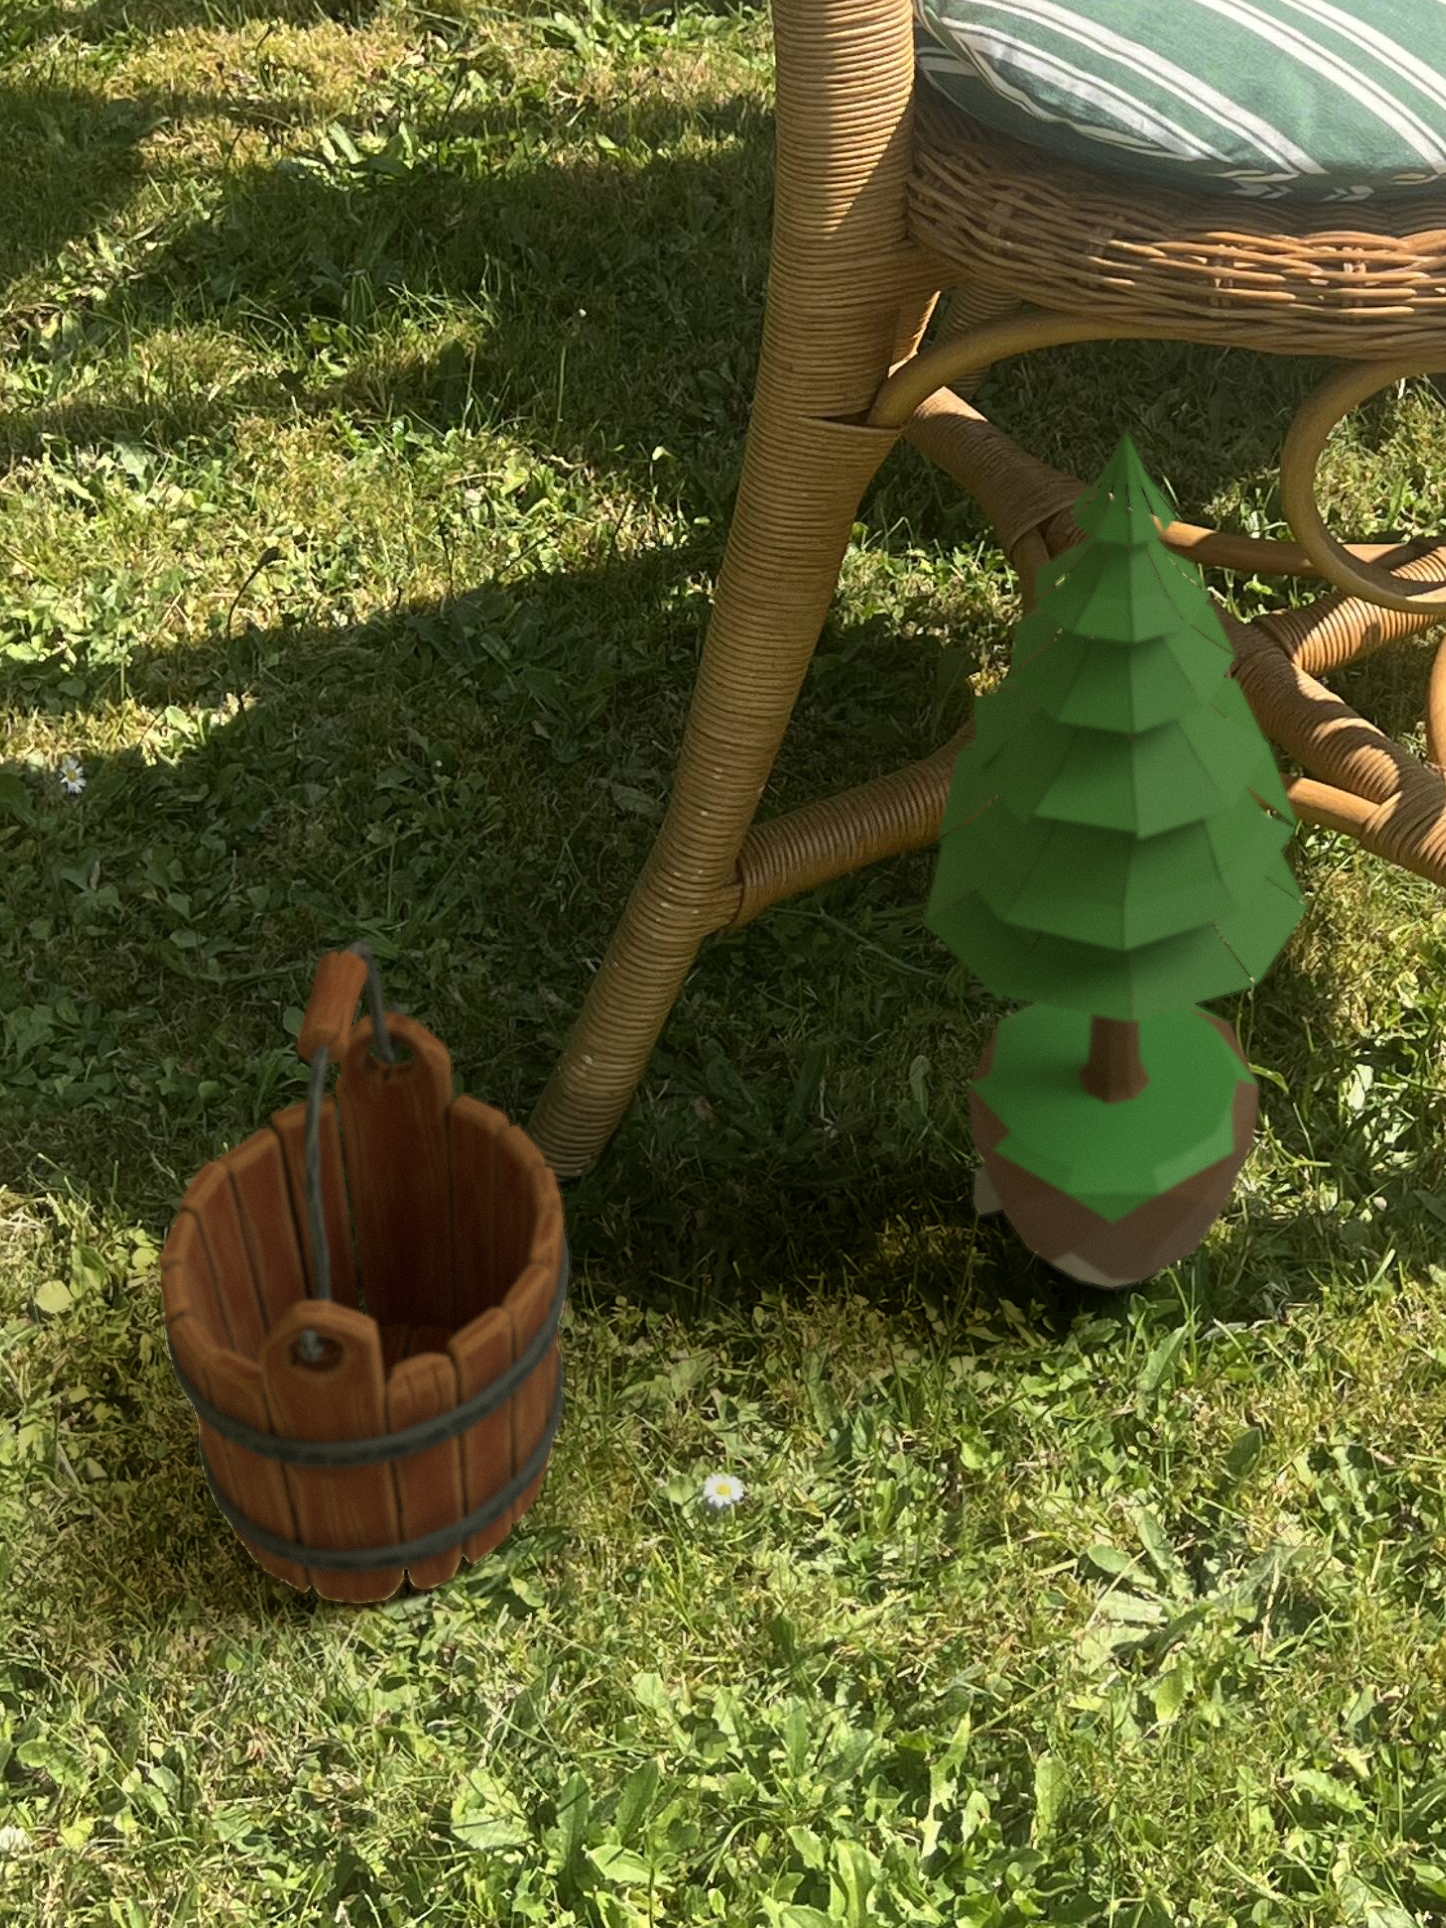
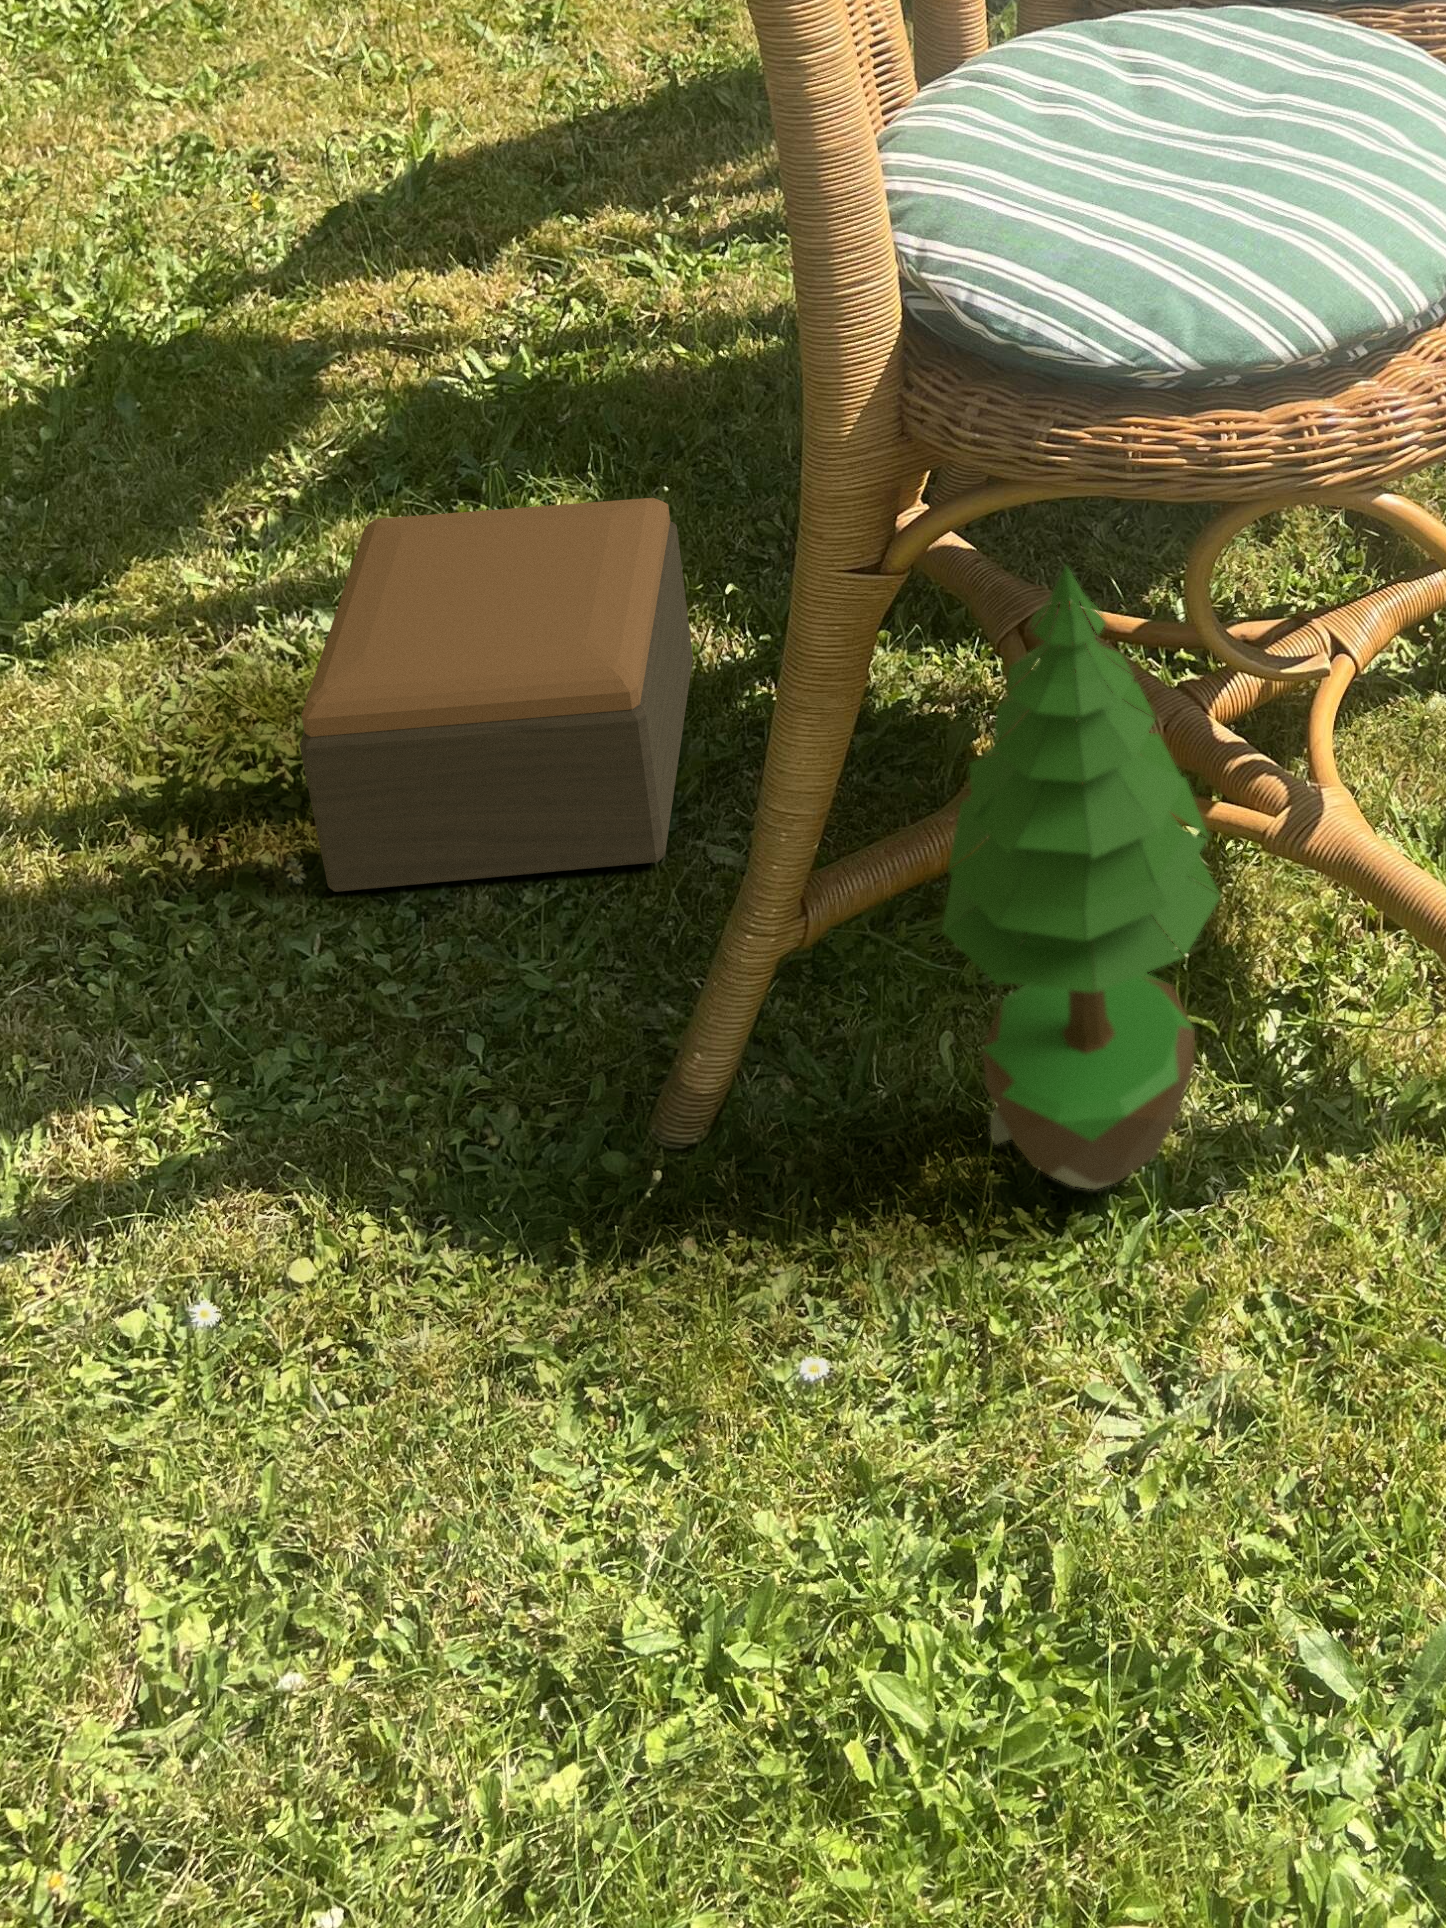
footstool: none [87,326,603,807] -> present [300,498,693,892]
wooden bucket: present [158,941,569,1604] -> none [380,984,693,1484]

